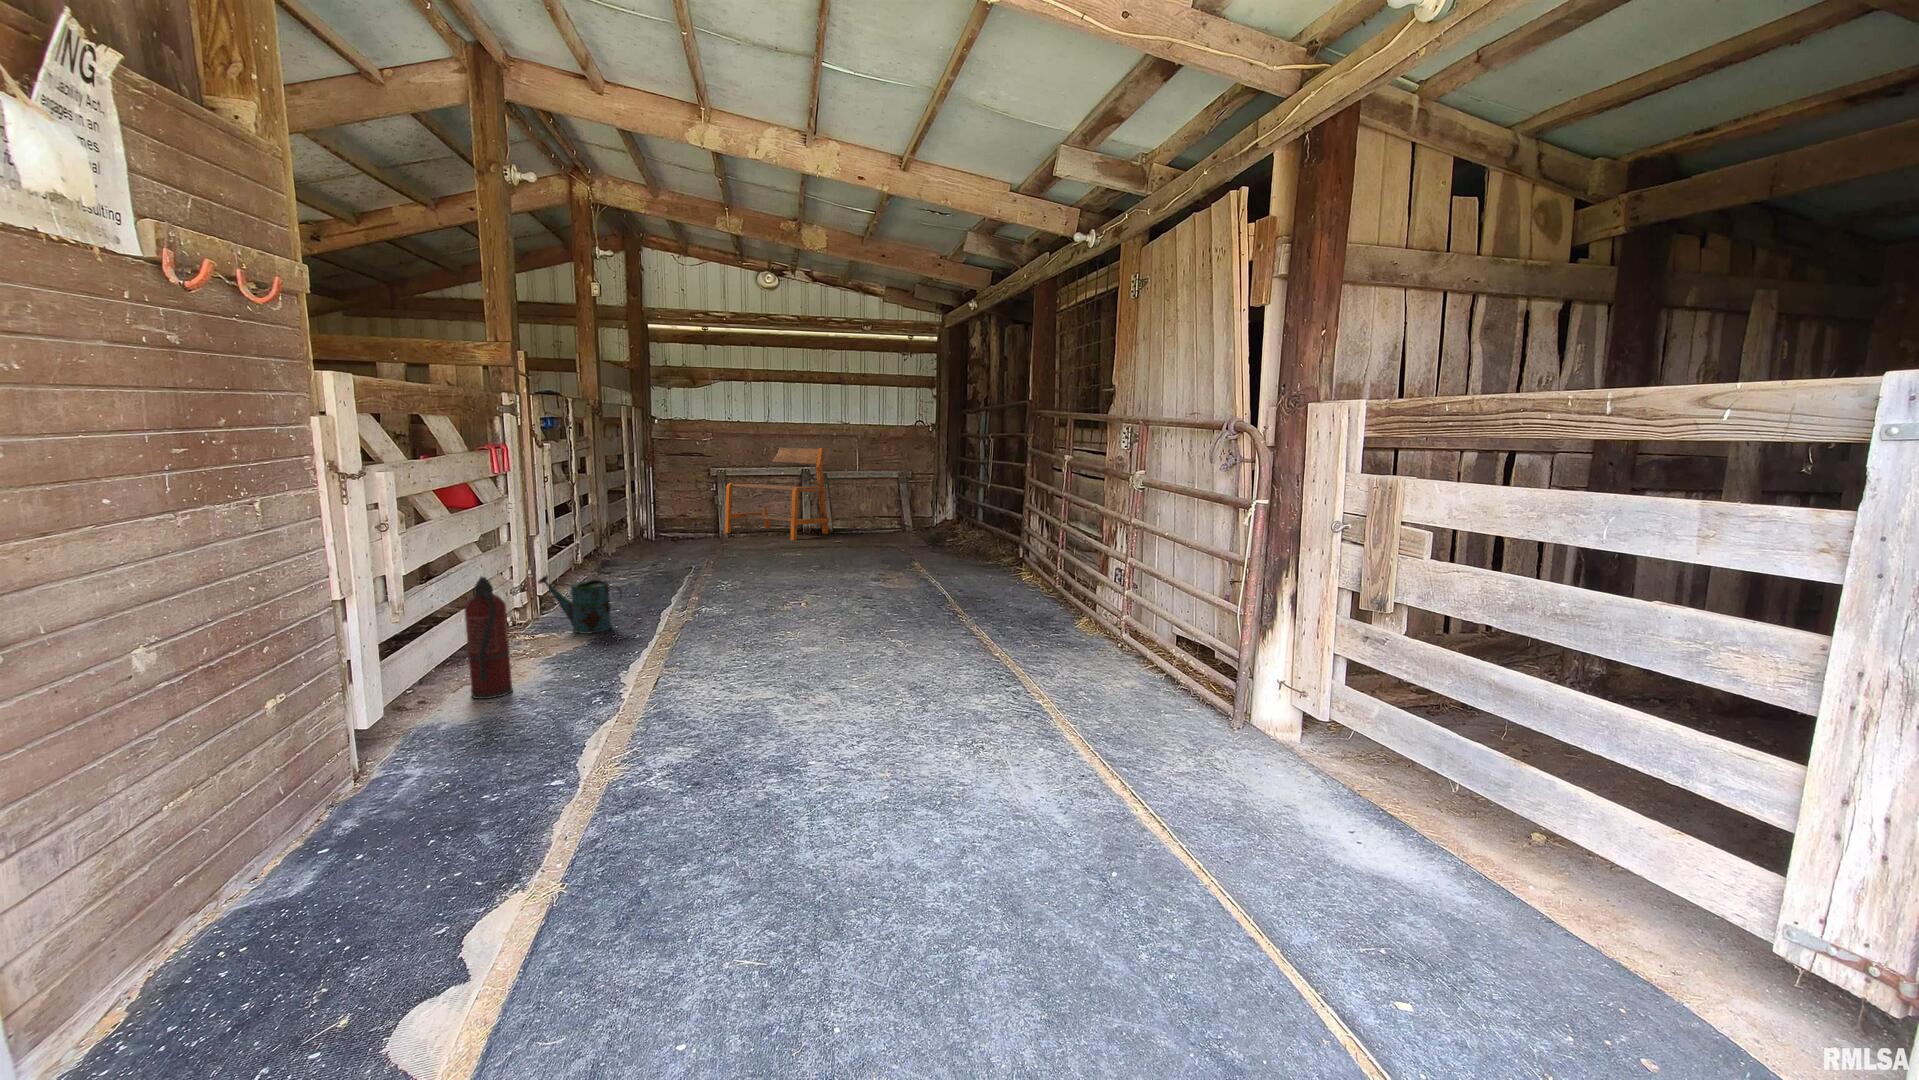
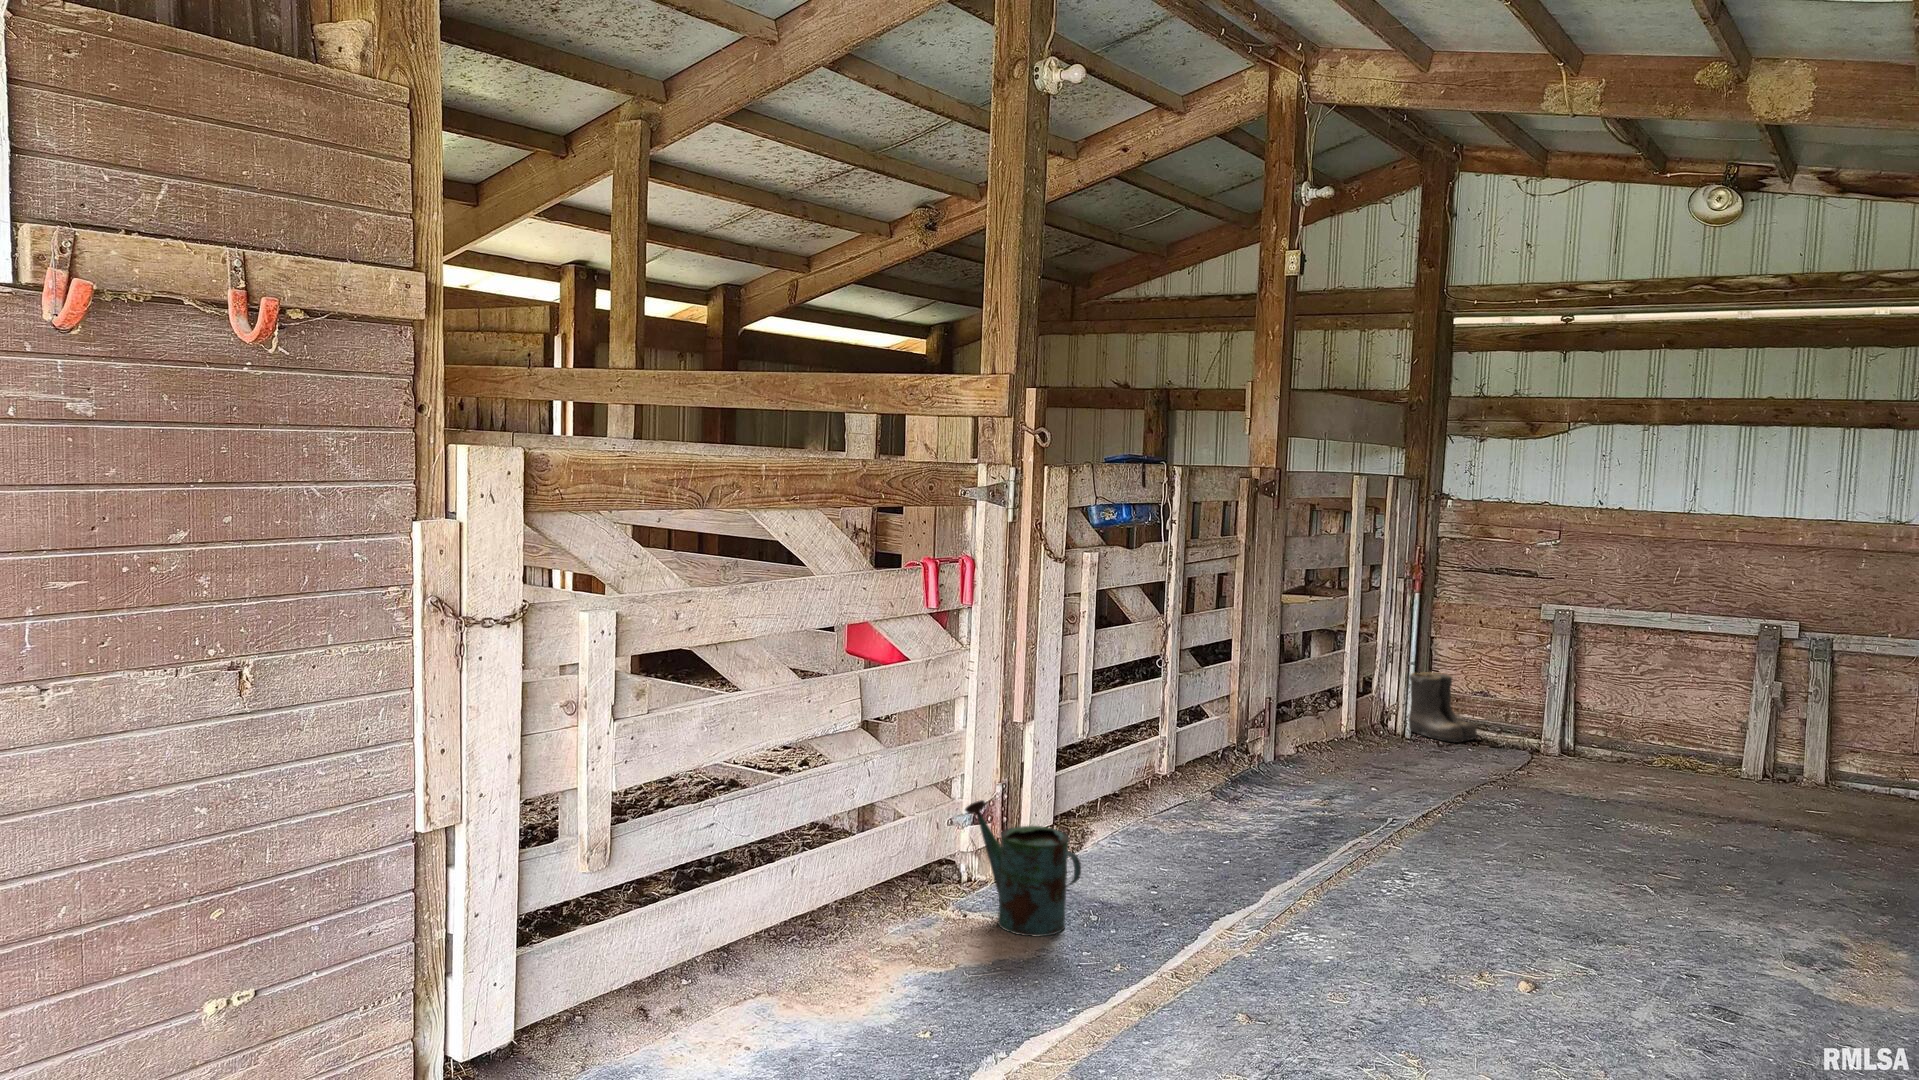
bench: present [725,448,829,540] -> none [1556,567,1814,796]
boots: none [652,507,691,539] -> present [1408,672,1478,743]
fire extinguisher: present [464,577,513,699] -> none [670,800,753,1035]

